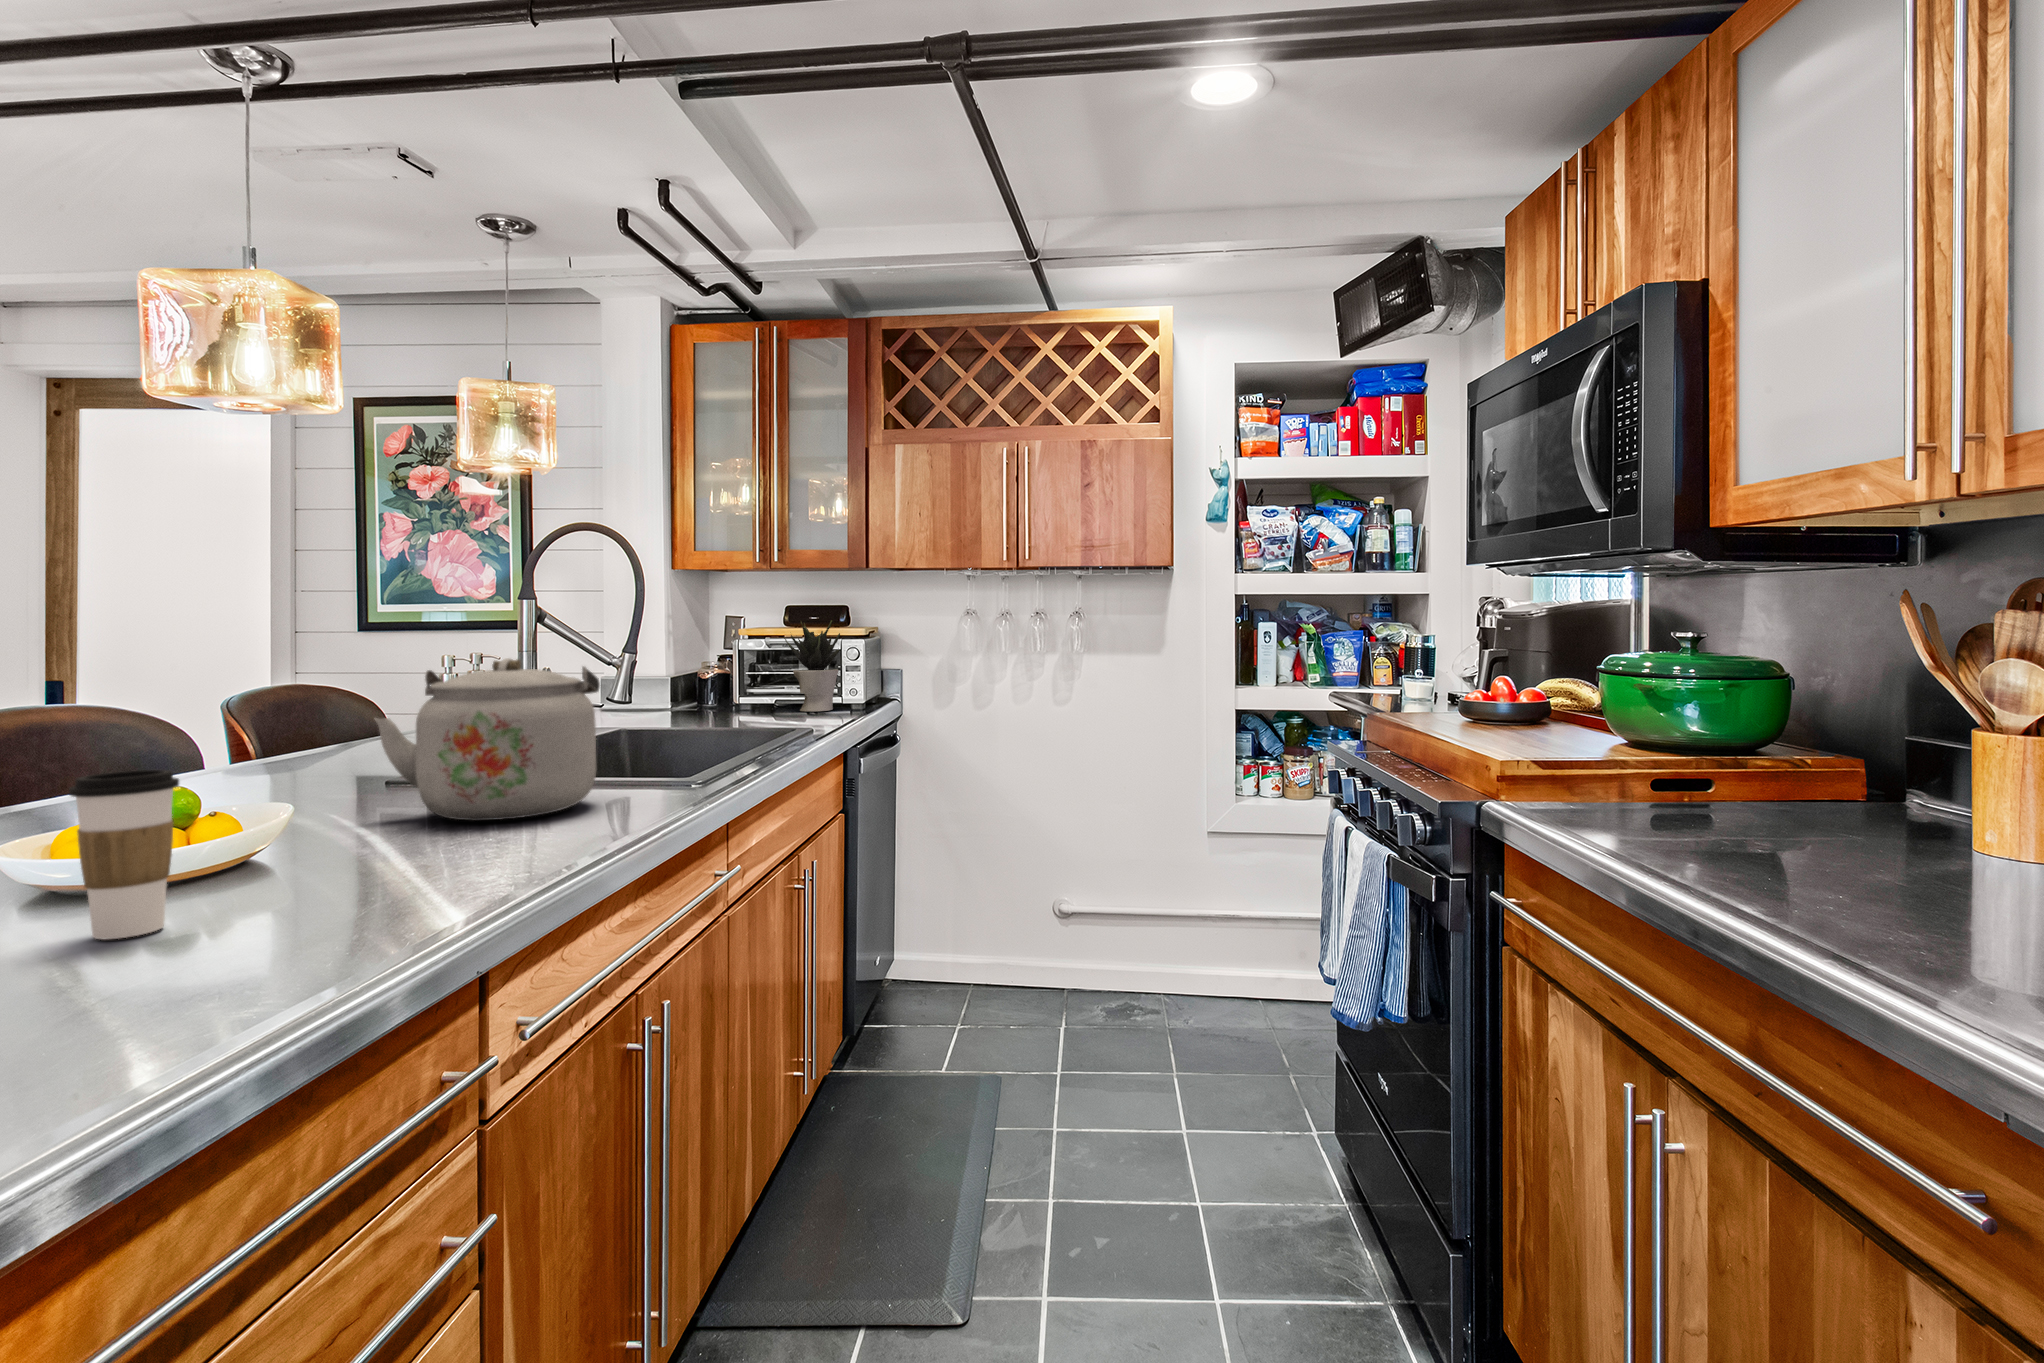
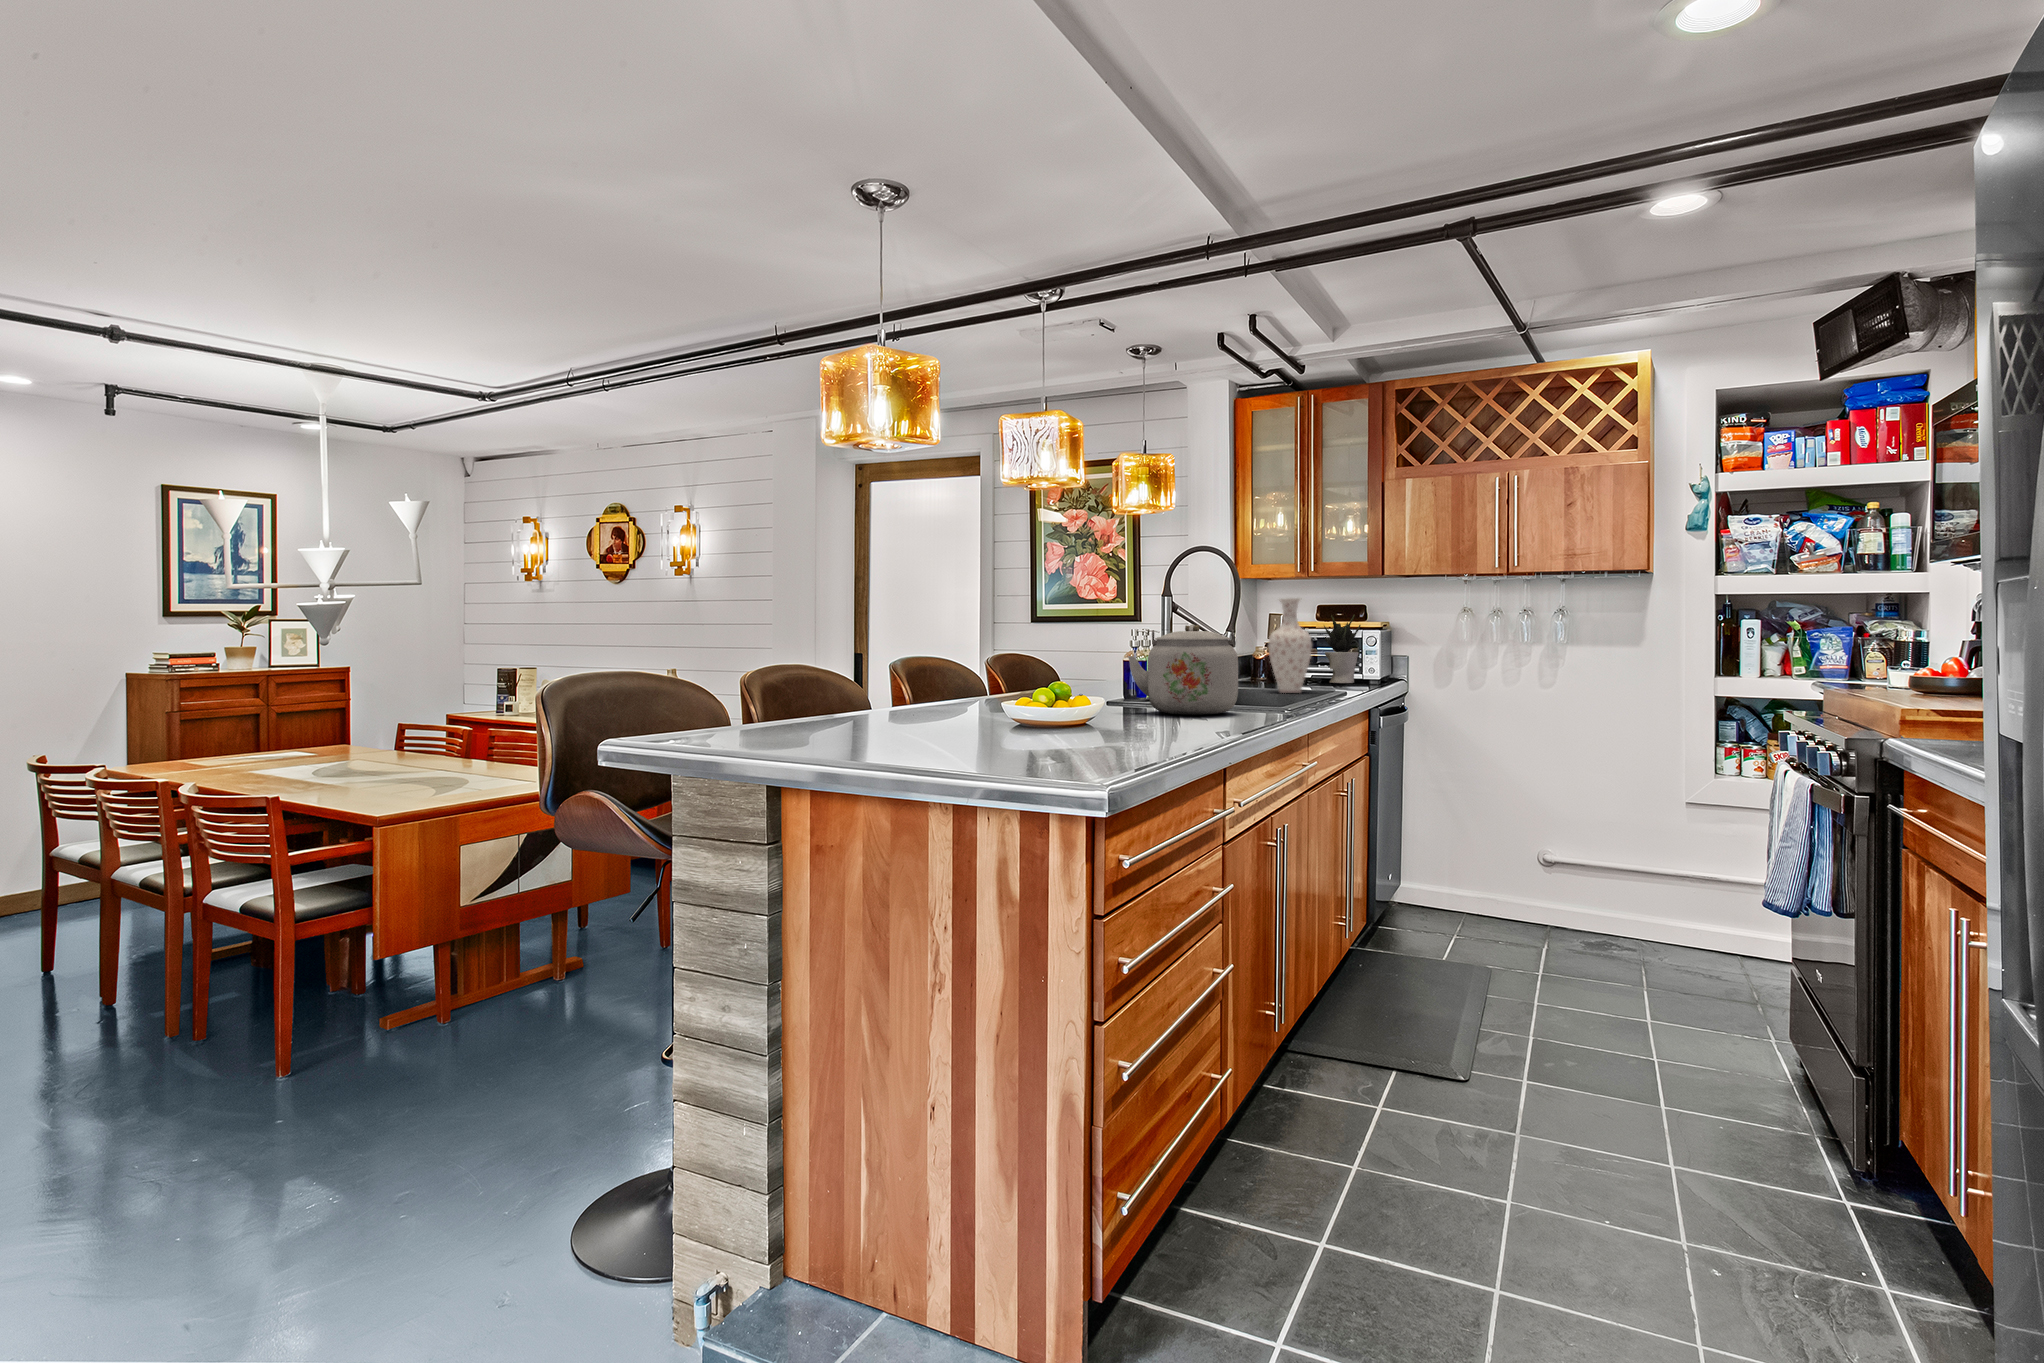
vase: none [695,603,761,739] -> present [1269,598,1312,693]
coffee cup: present [69,770,179,939] -> none [1061,663,1097,735]

